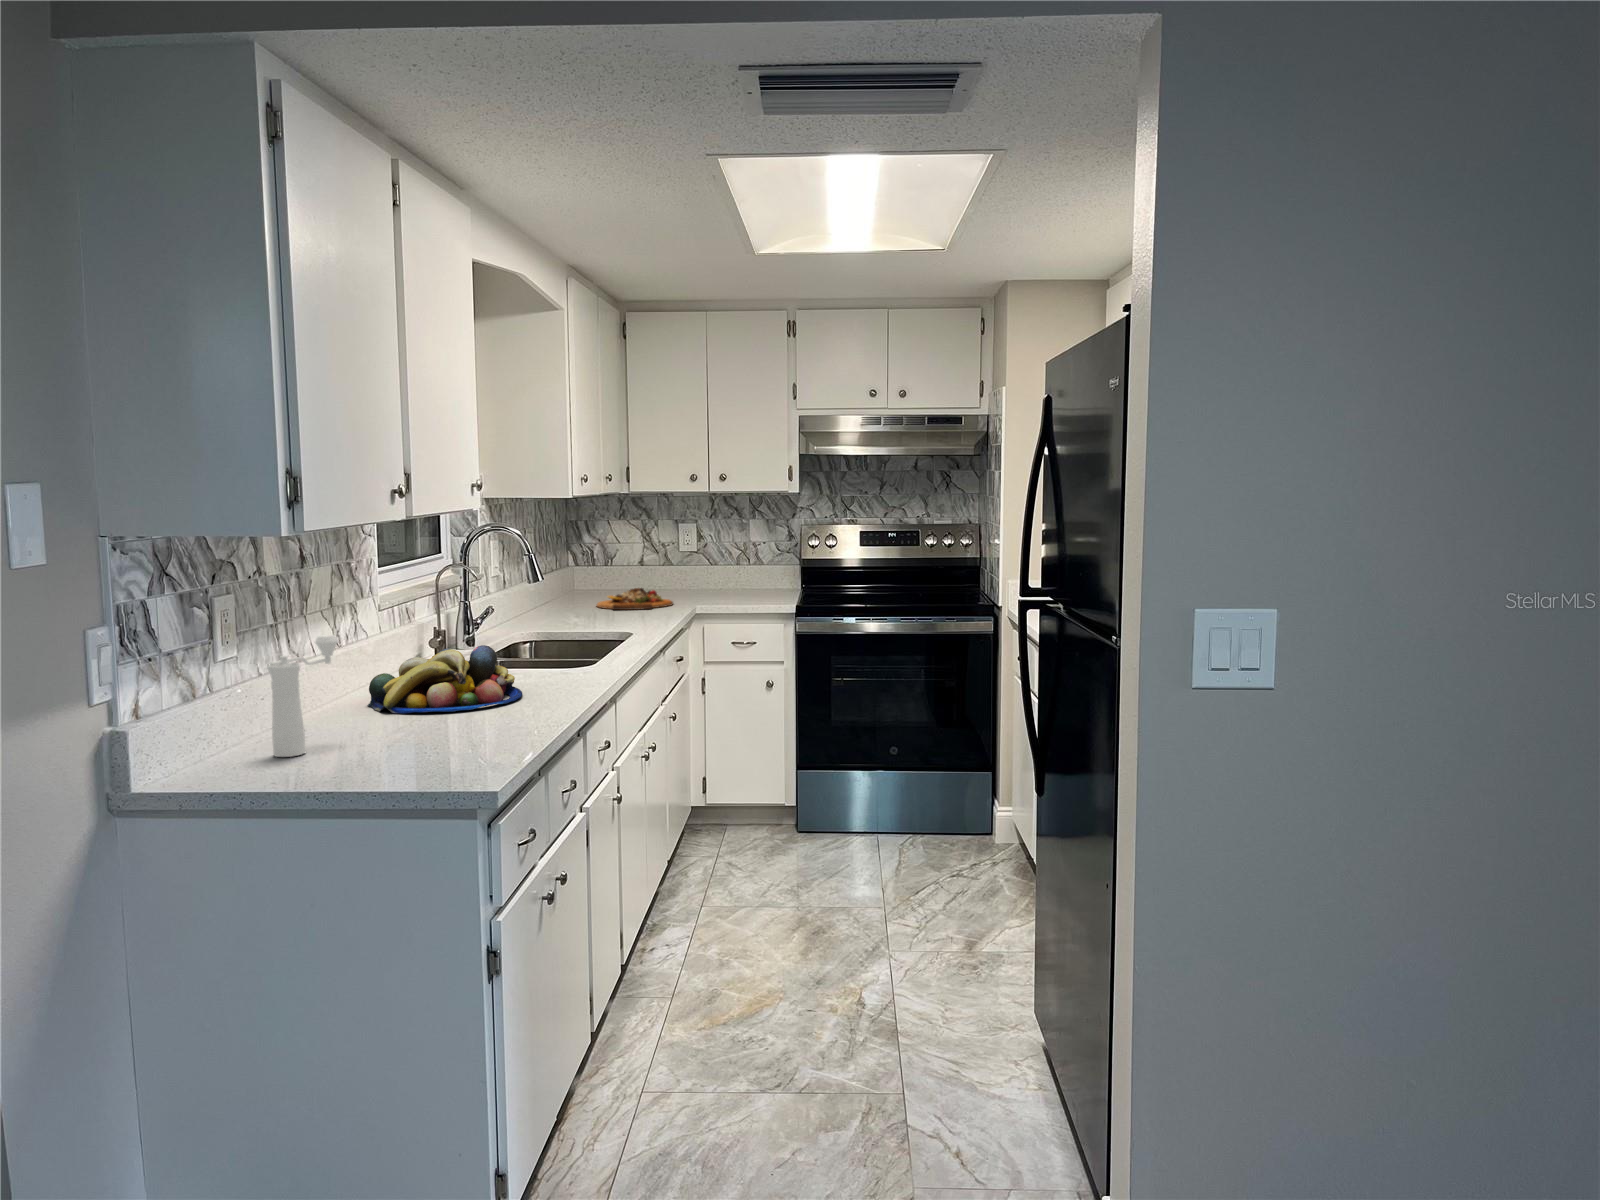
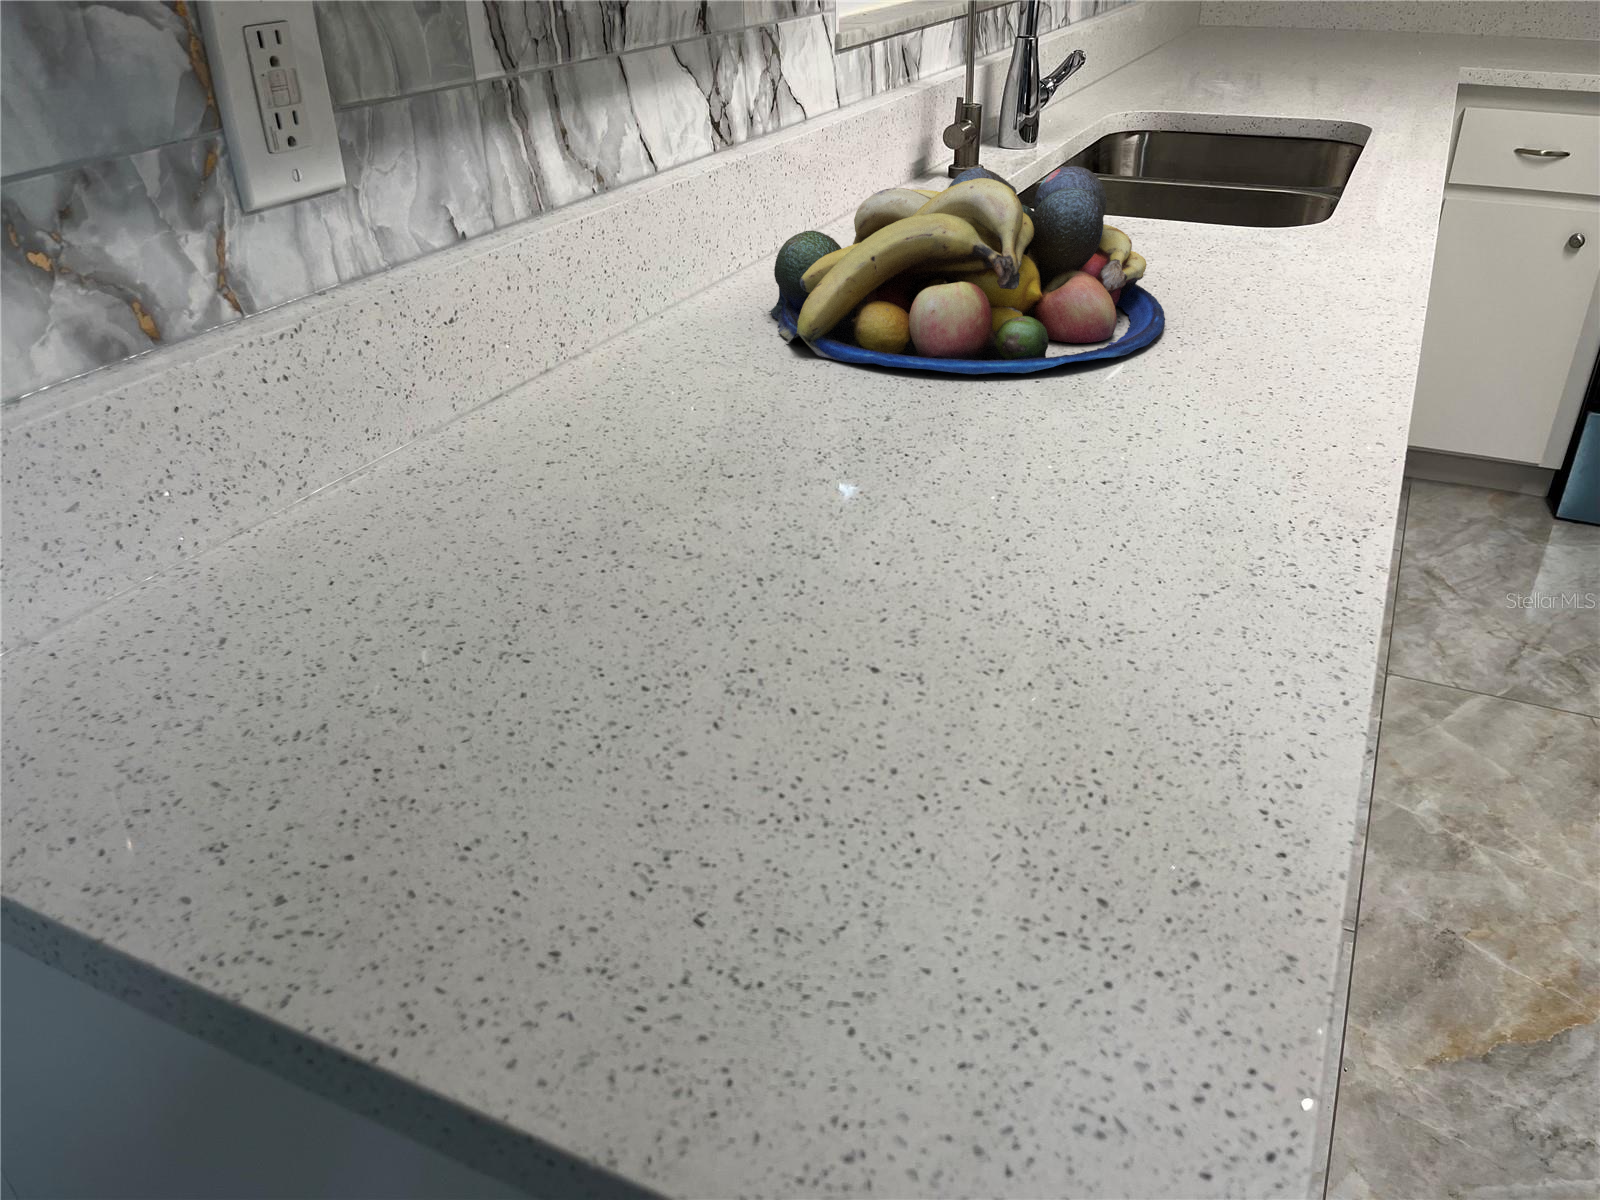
cutting board: present [597,588,673,610] -> none [1256,24,1410,70]
pepper mill: present [268,634,338,757] -> none [342,133,613,560]

